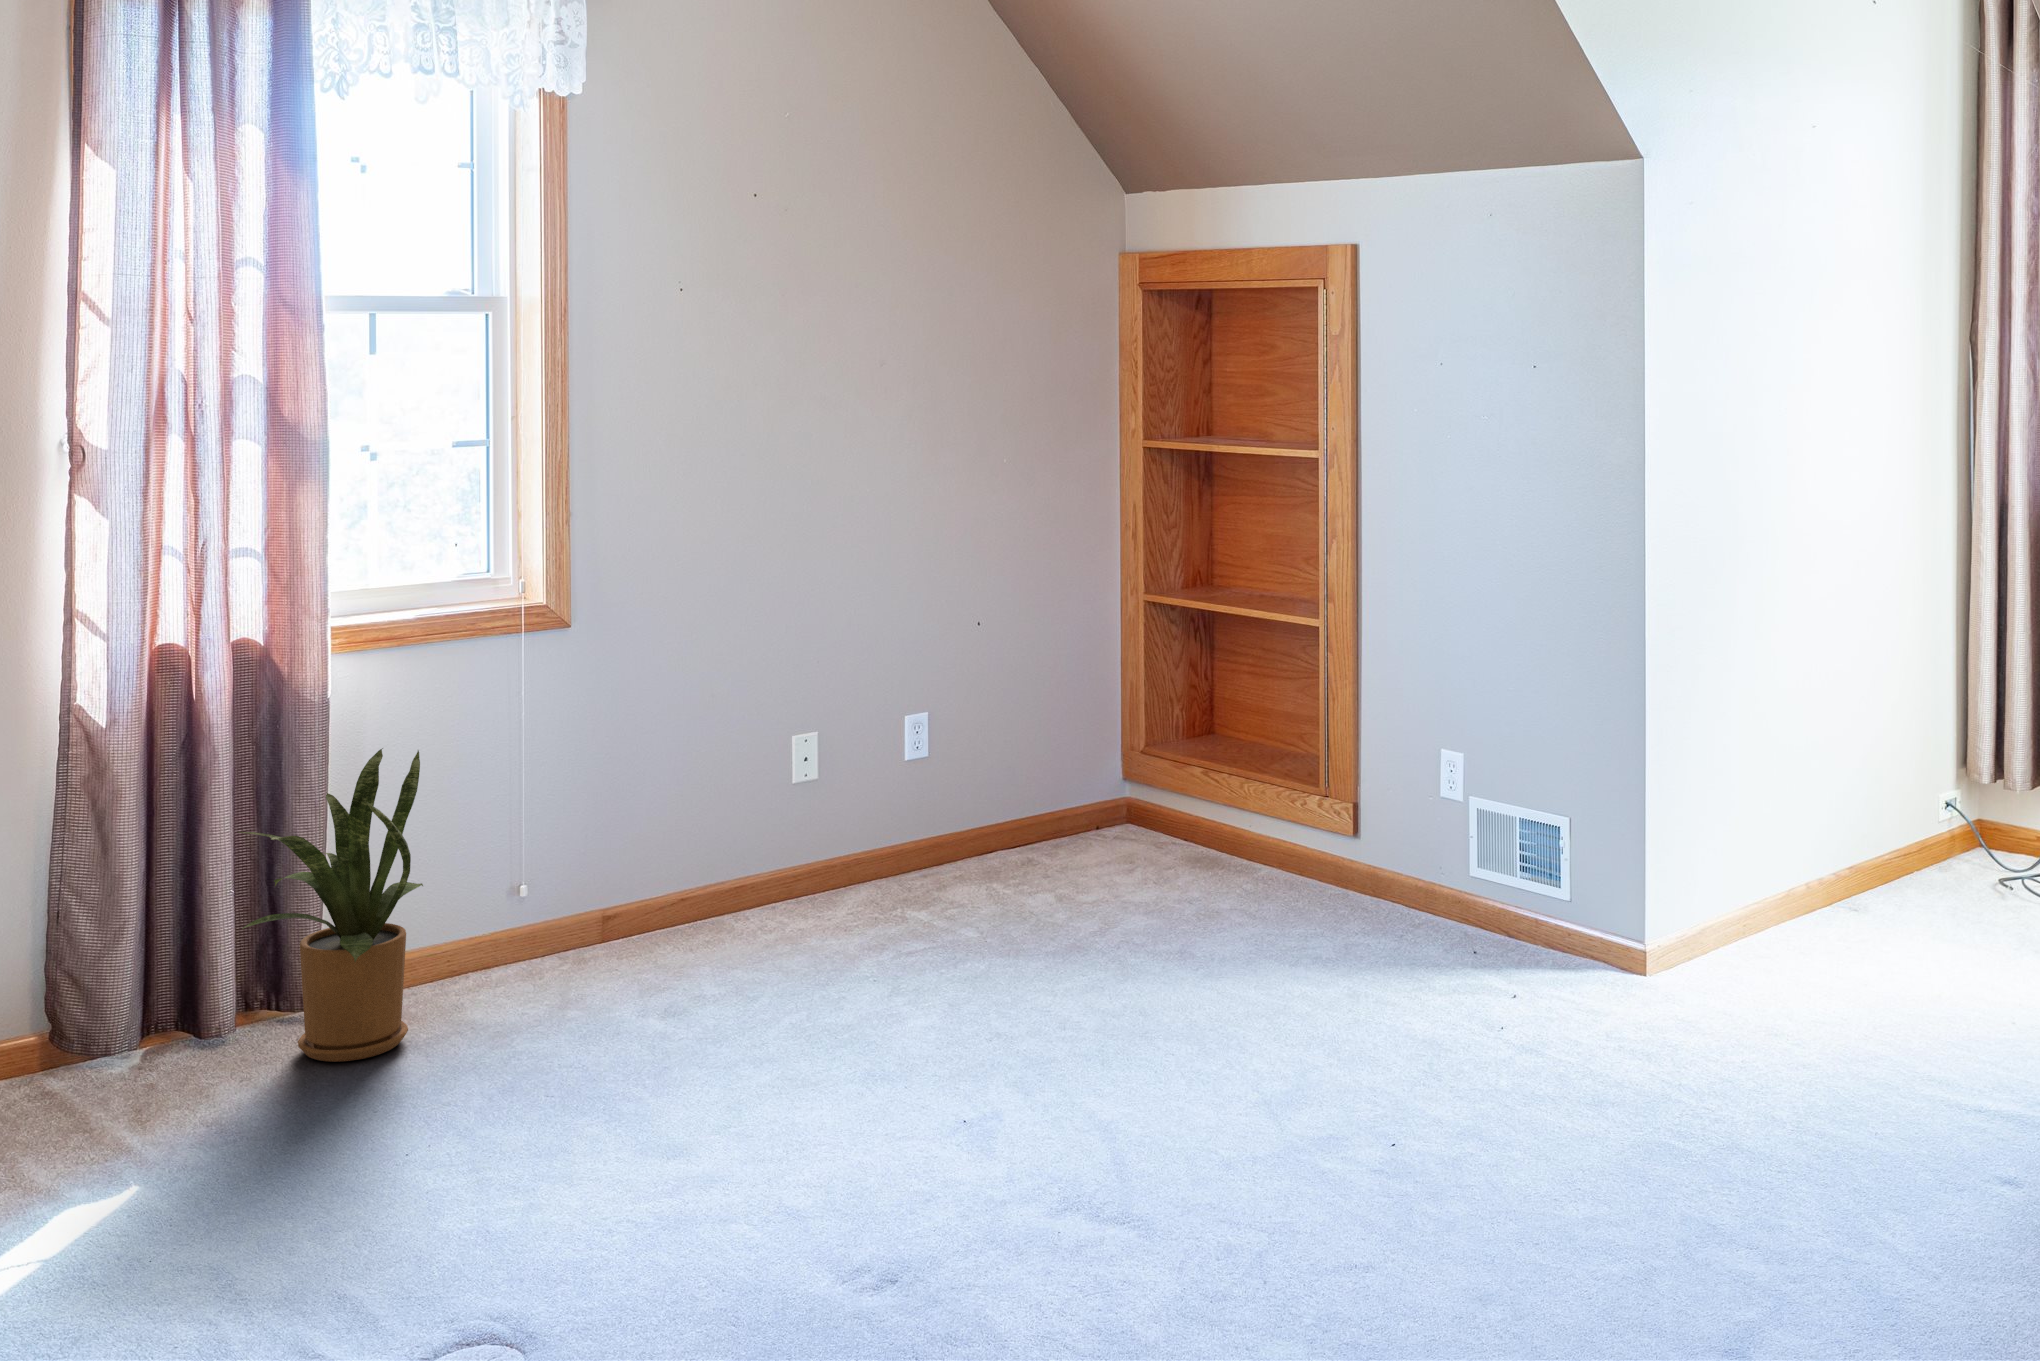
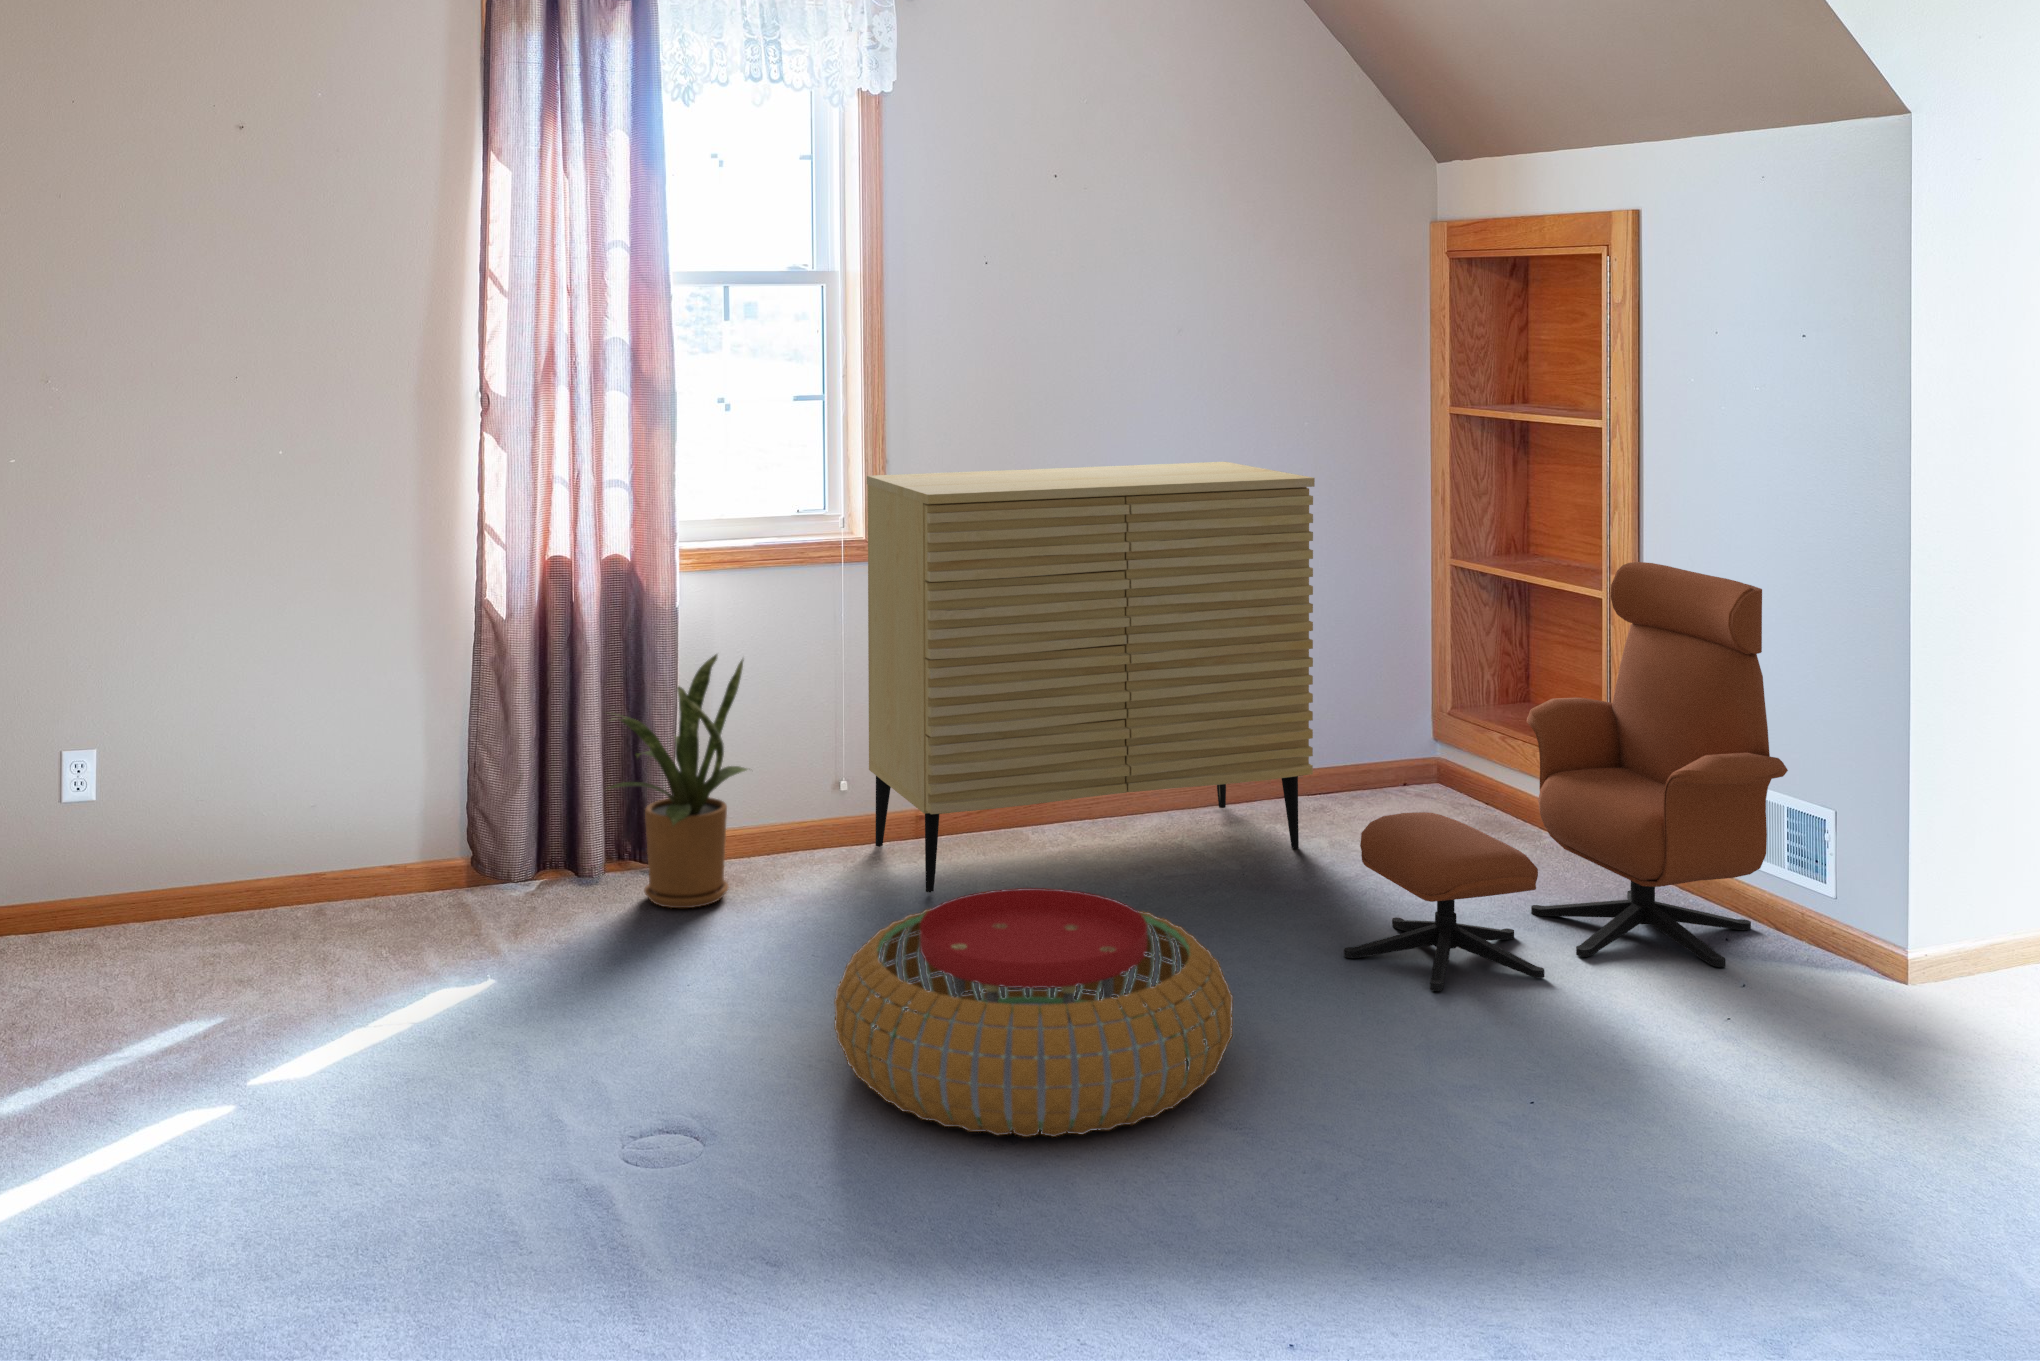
dresser: none [552,505,1049,1003] -> present [867,462,1315,893]
lounge chair: none [1134,587,1538,1034] -> present [1344,562,1788,991]
pouf: none [639,977,1092,1262] -> present [834,888,1233,1137]

